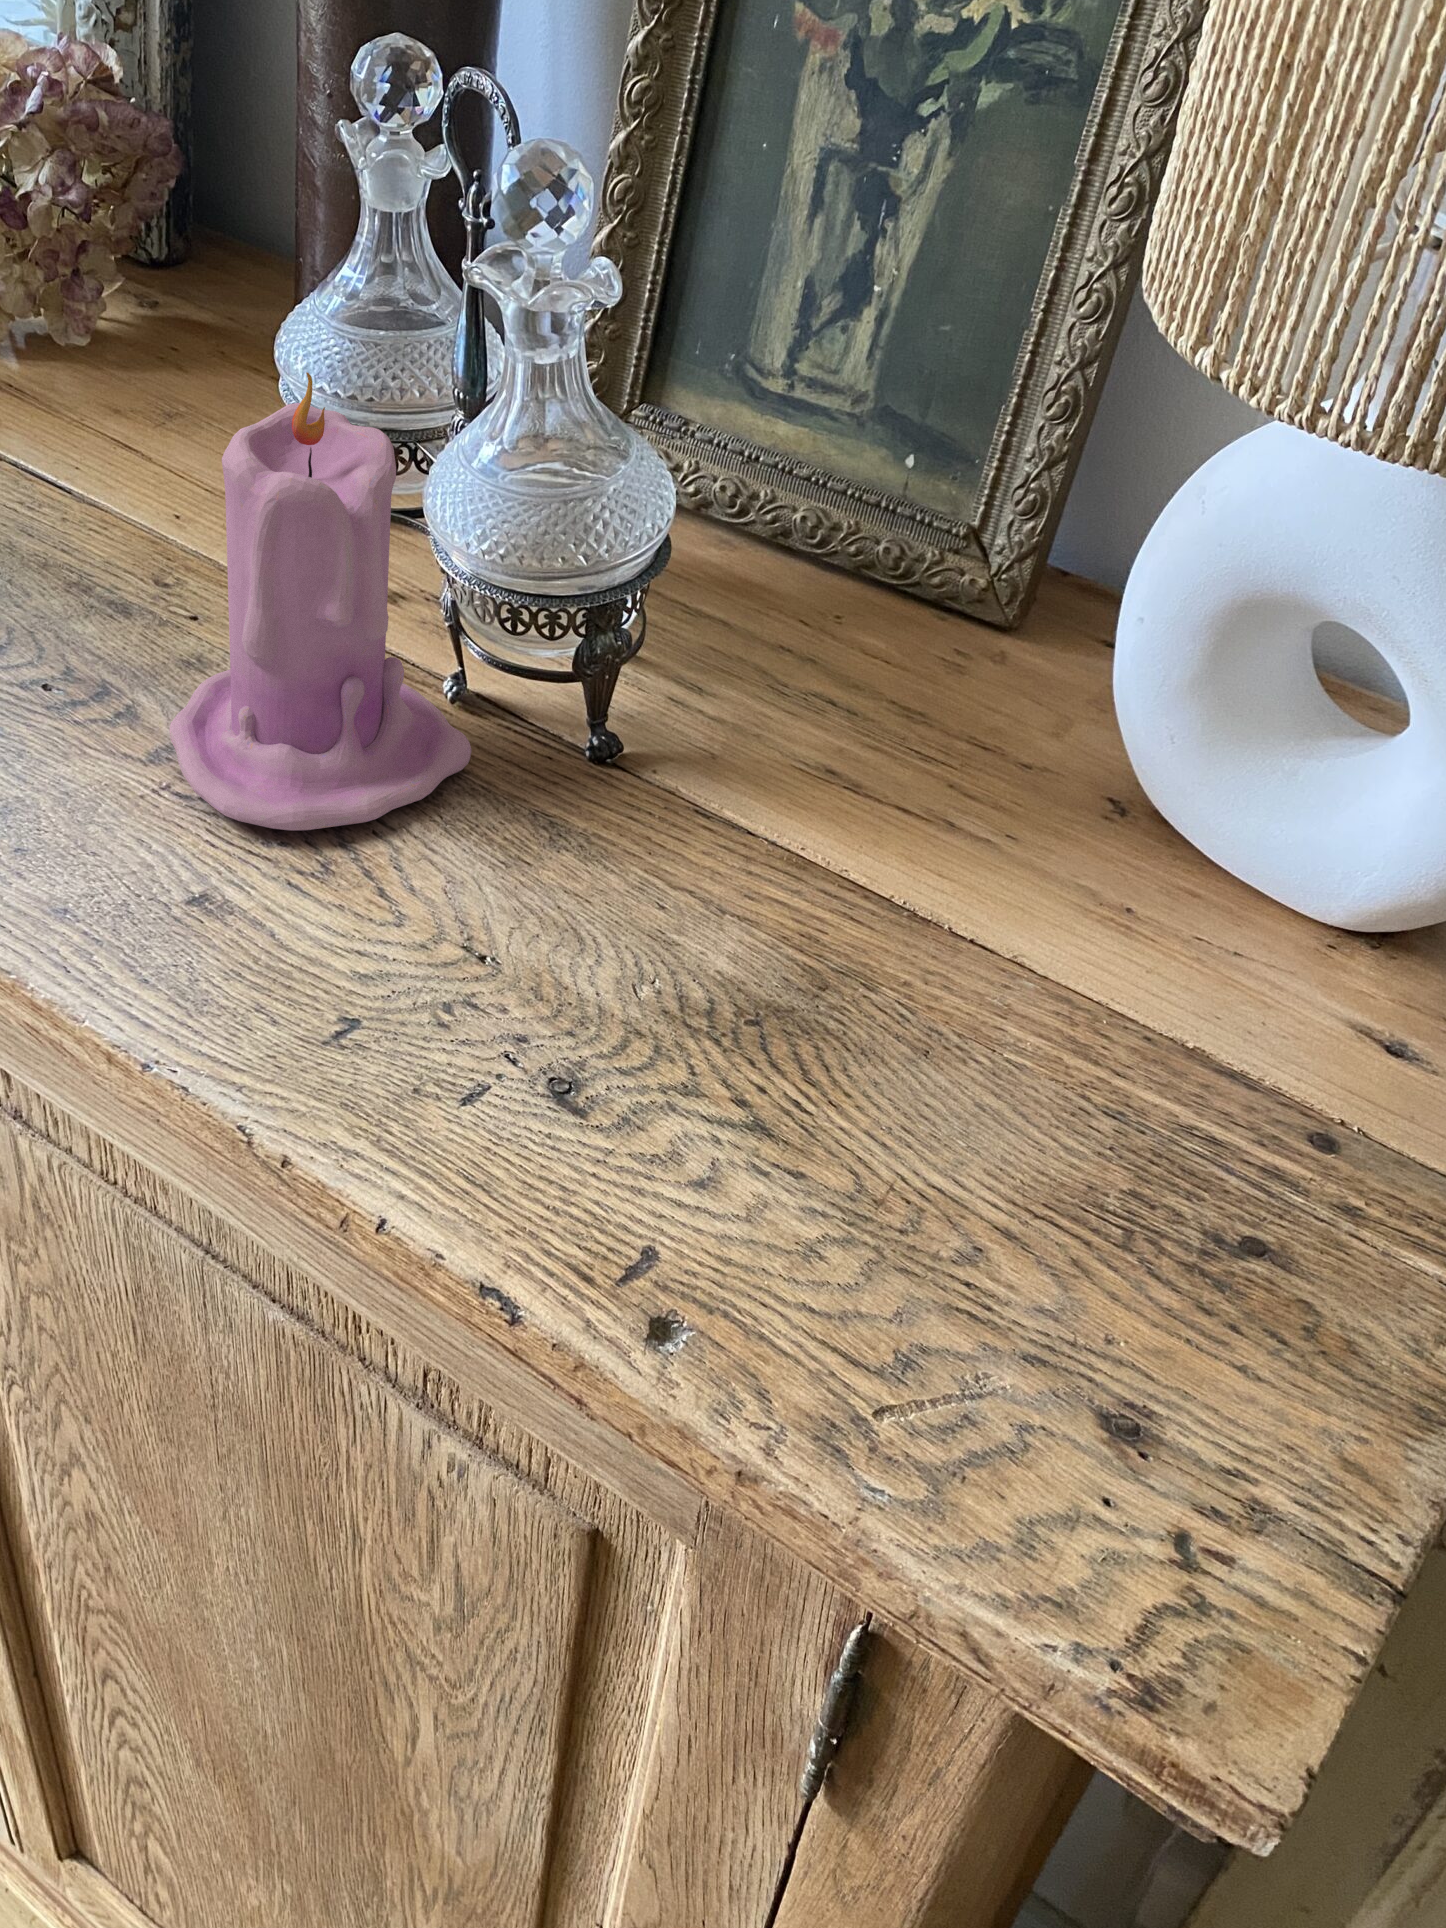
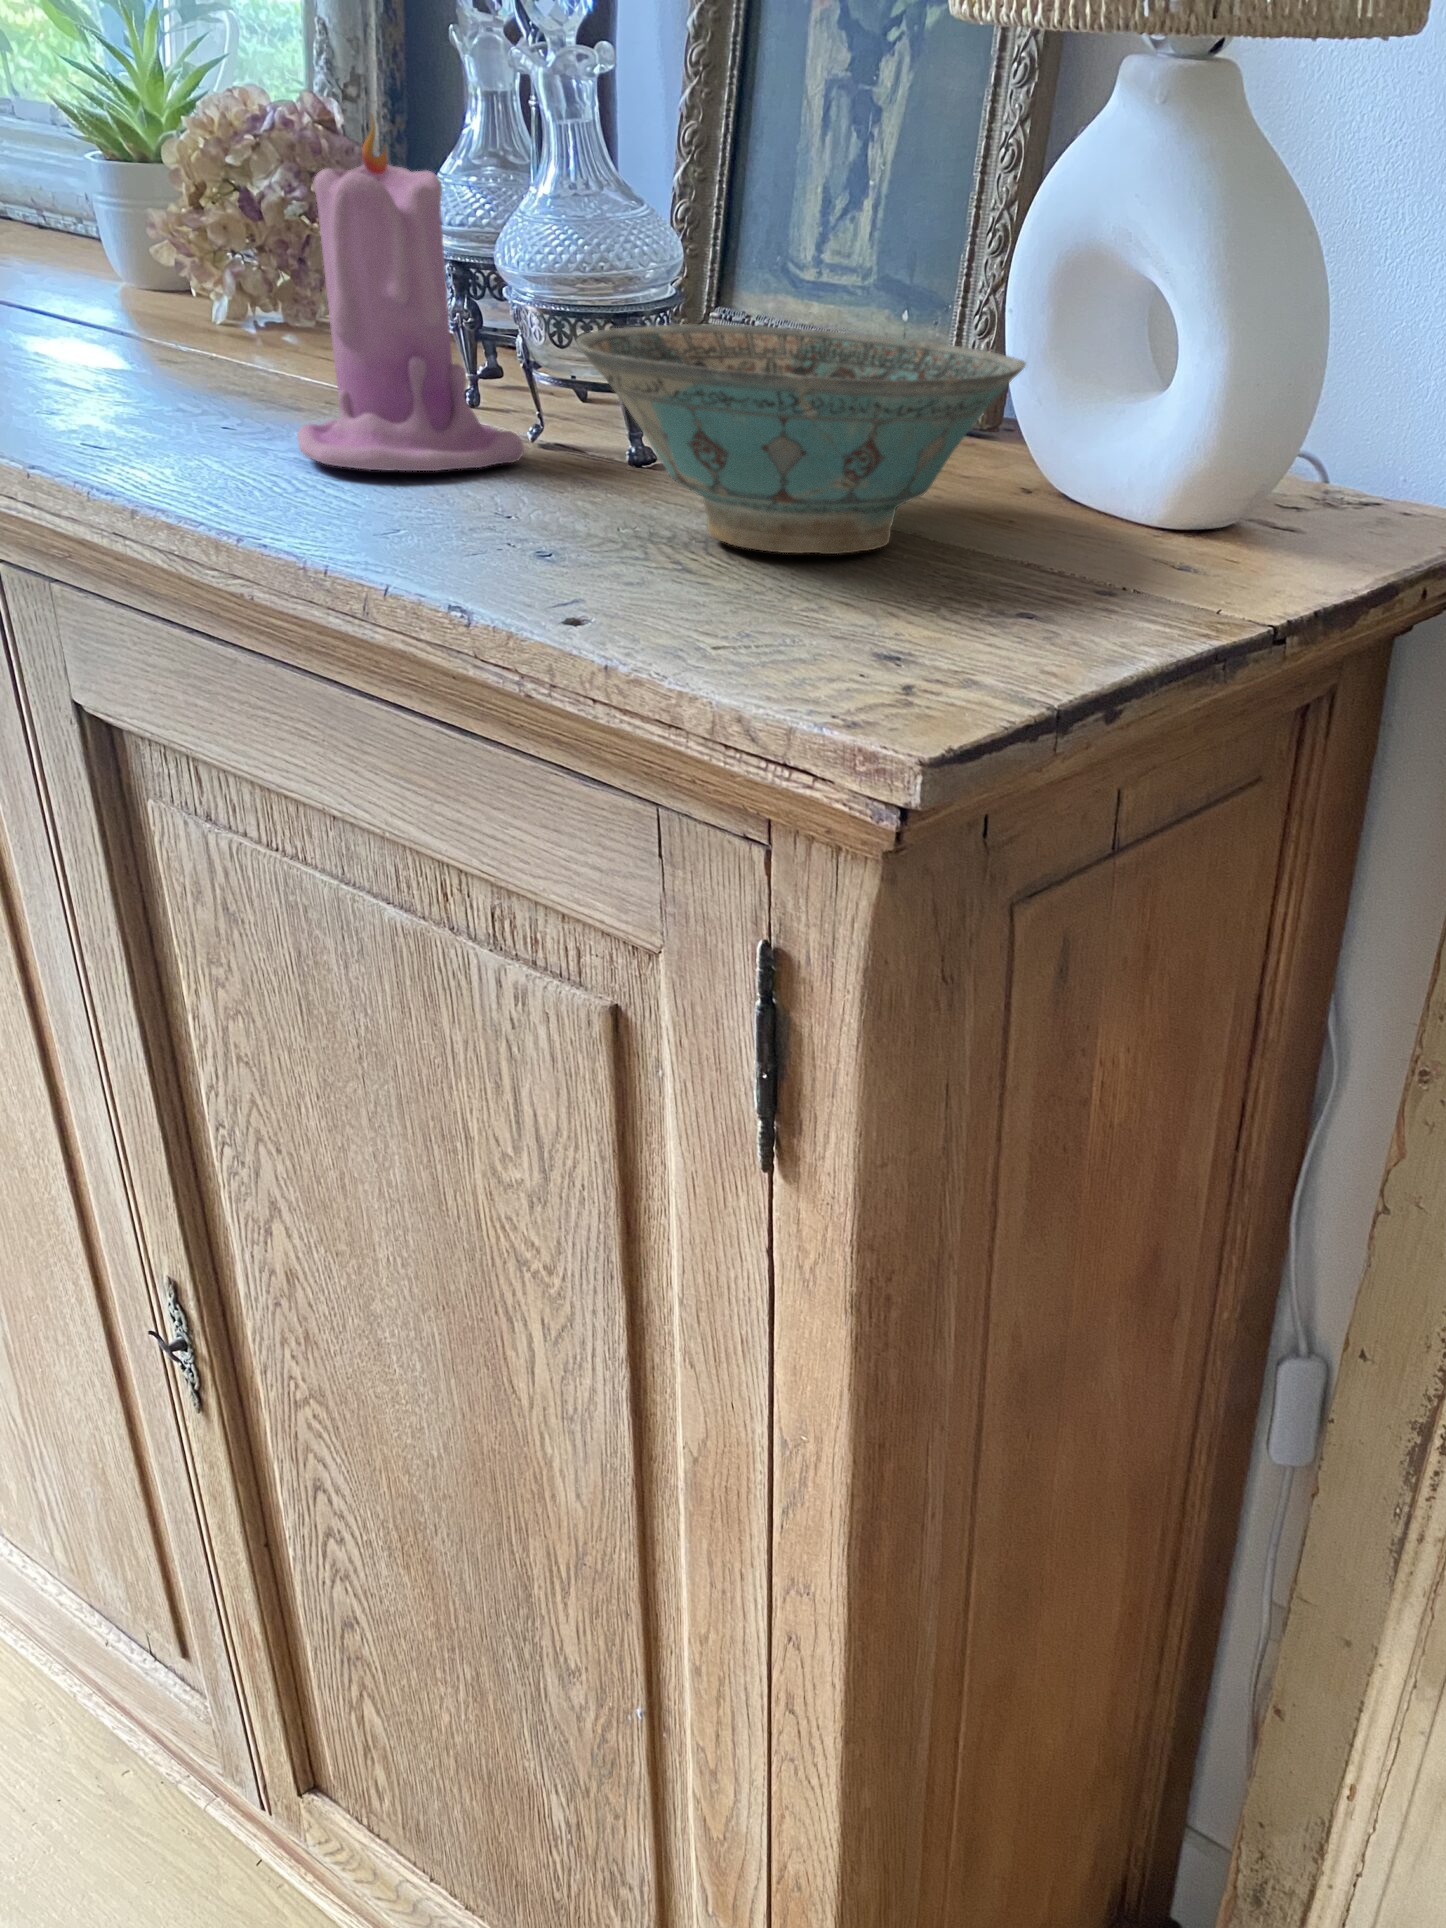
ceramic bowl: none [648,659,1280,1086] -> present [576,324,1026,554]

